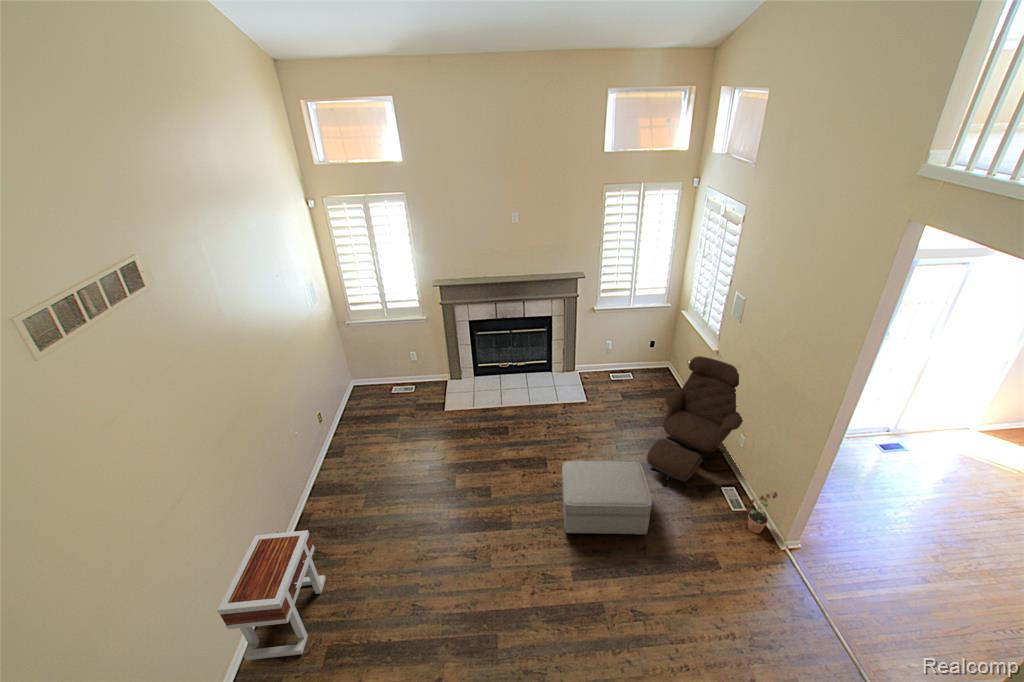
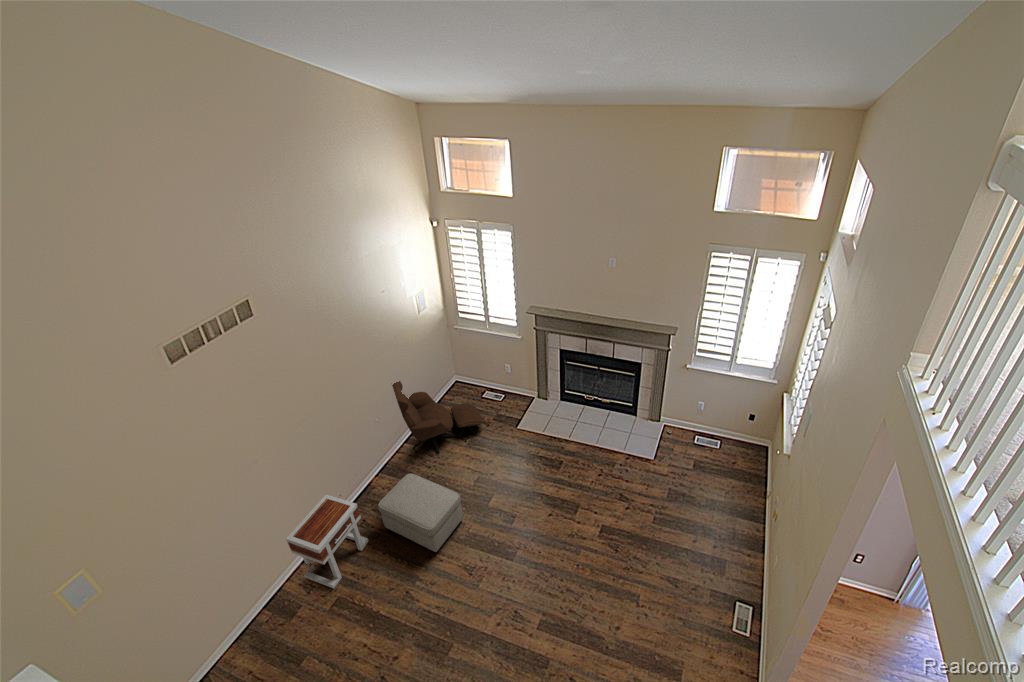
lounge chair: present [647,356,743,487] -> present [392,381,483,453]
ottoman: present [562,461,652,535] -> present [378,473,463,552]
potted plant: present [748,492,777,533] -> none [732,629,765,666]

